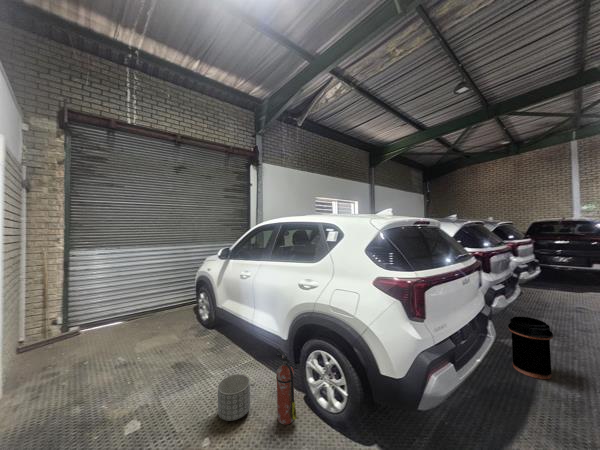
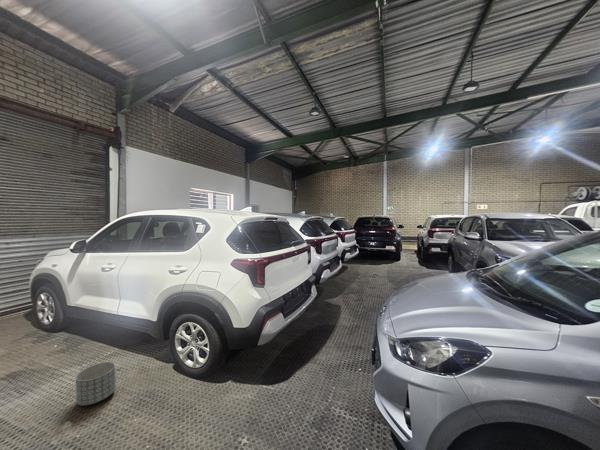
trash can: present [508,317,553,379] -> none [327,280,347,316]
fire extinguisher: present [276,348,297,424] -> none [144,329,166,391]

